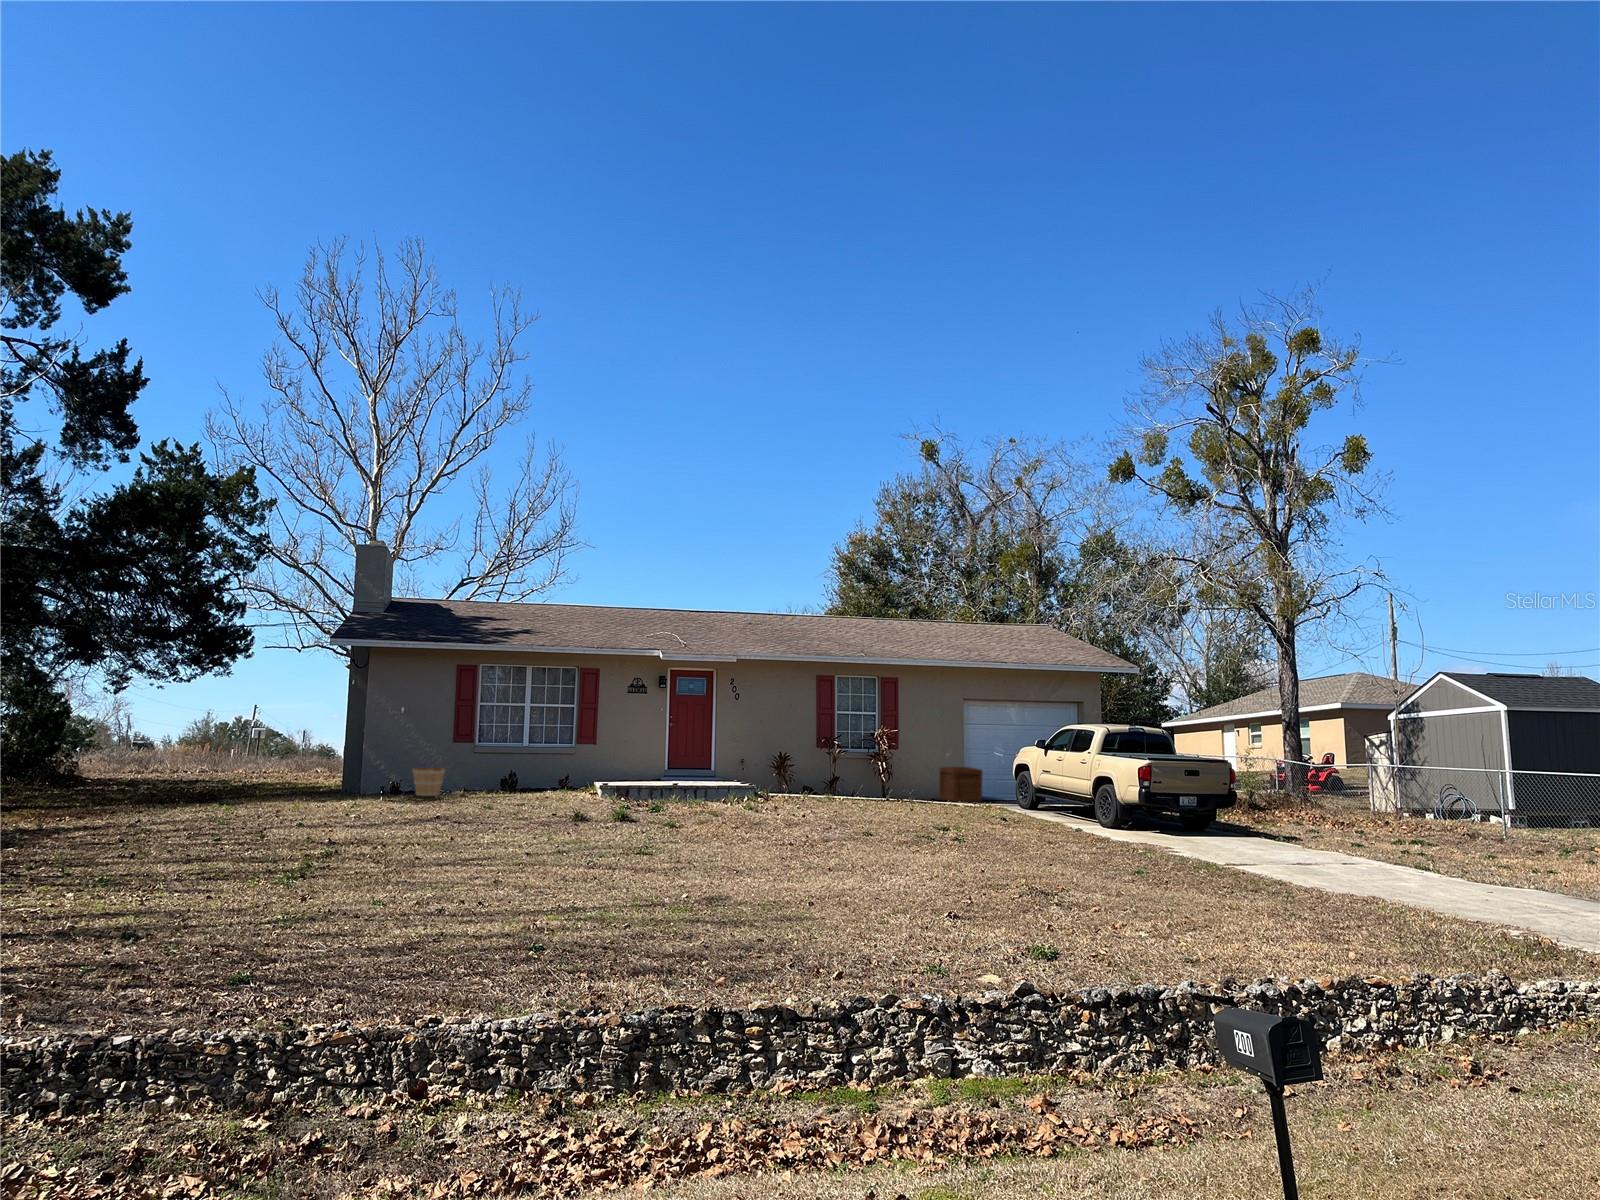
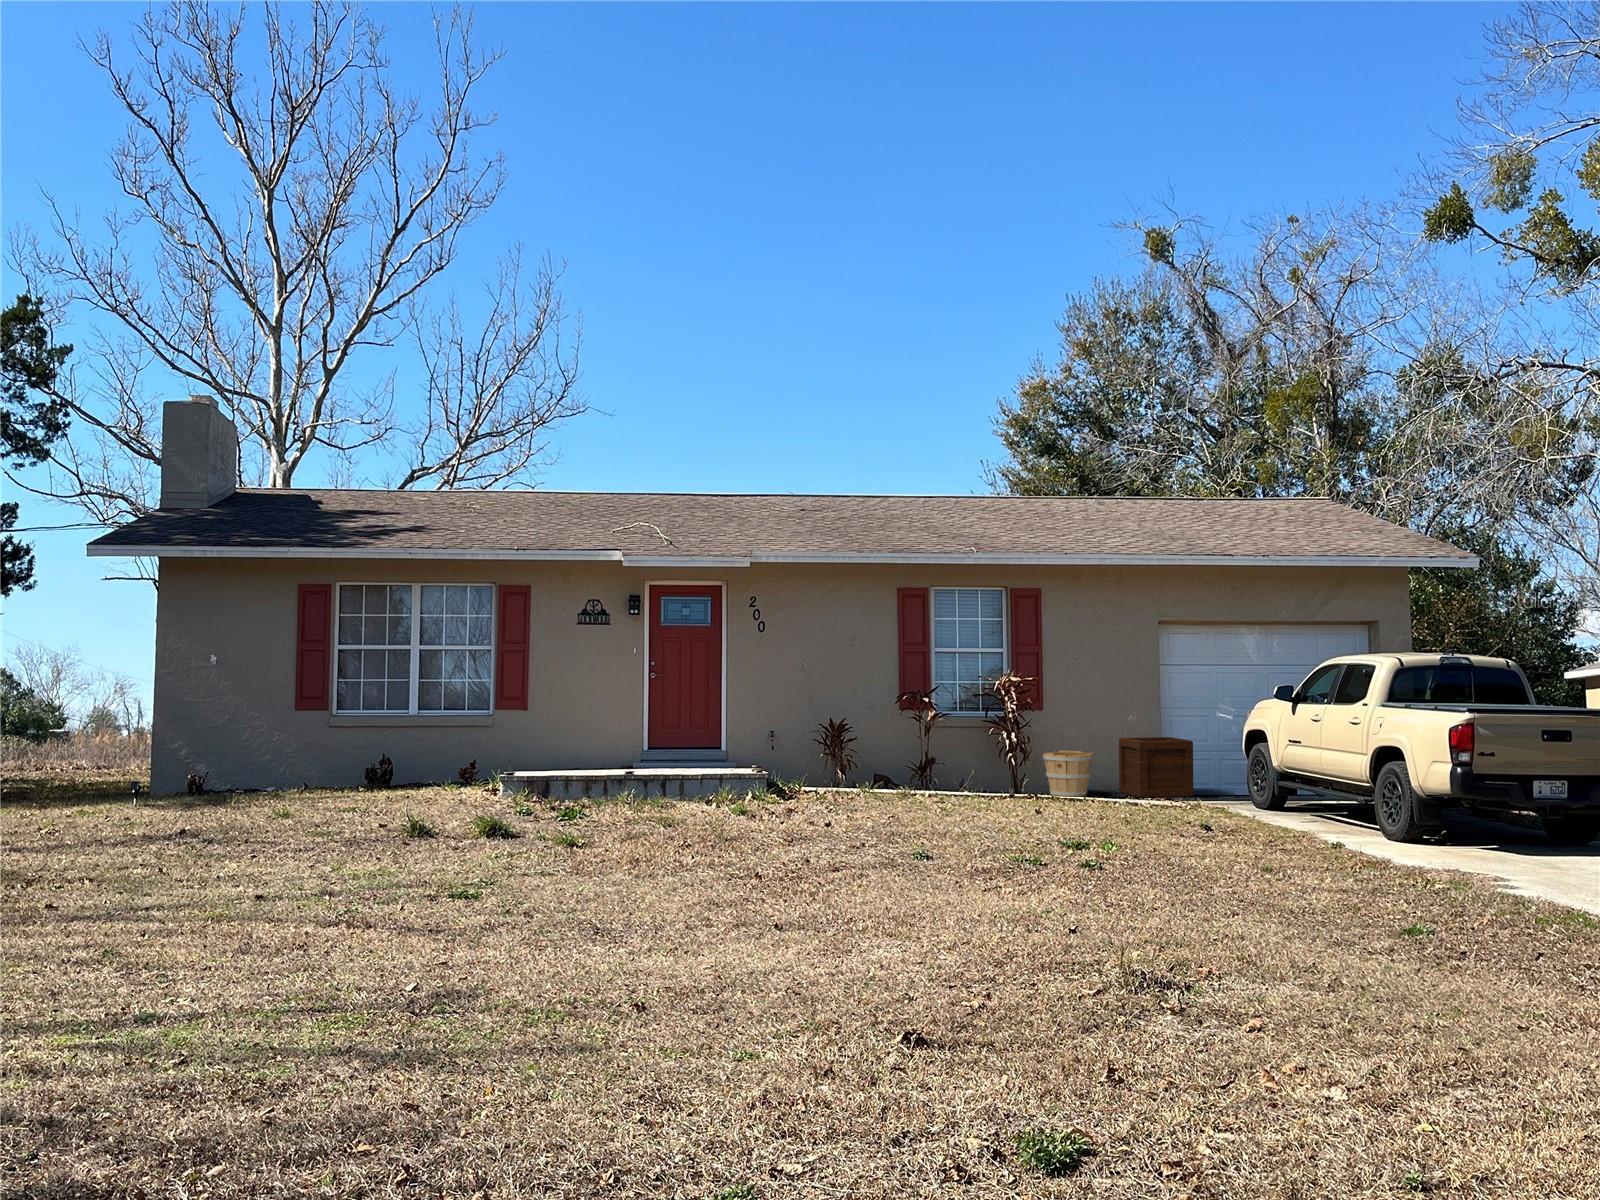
wooden bucket: present [413,768,445,796] -> present [1043,751,1094,797]

